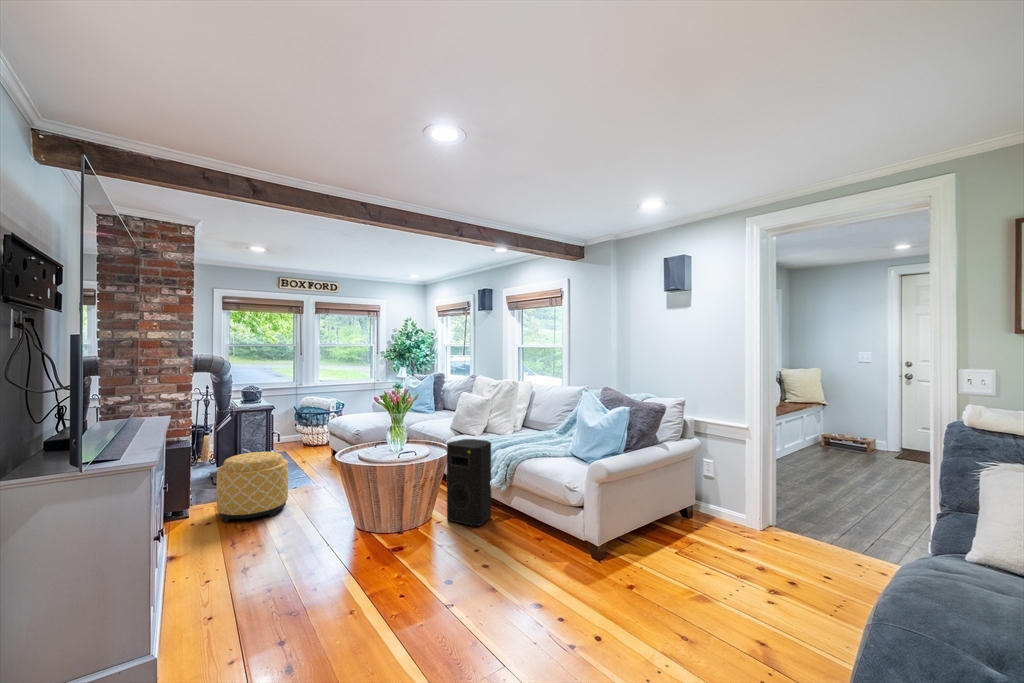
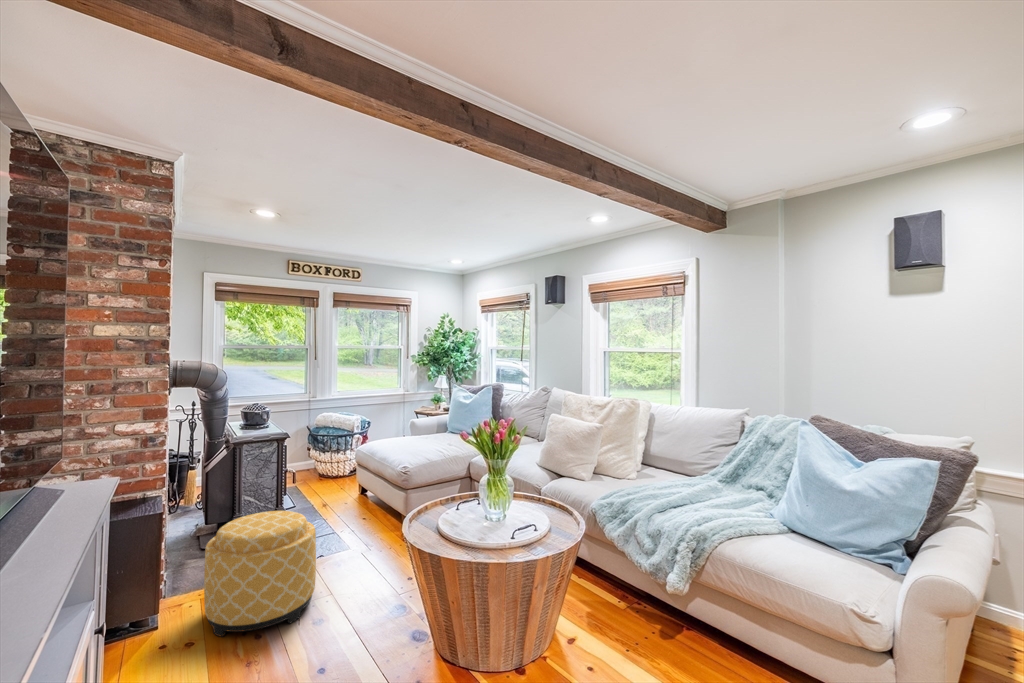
speaker: present [447,439,491,526] -> none [576,496,647,650]

